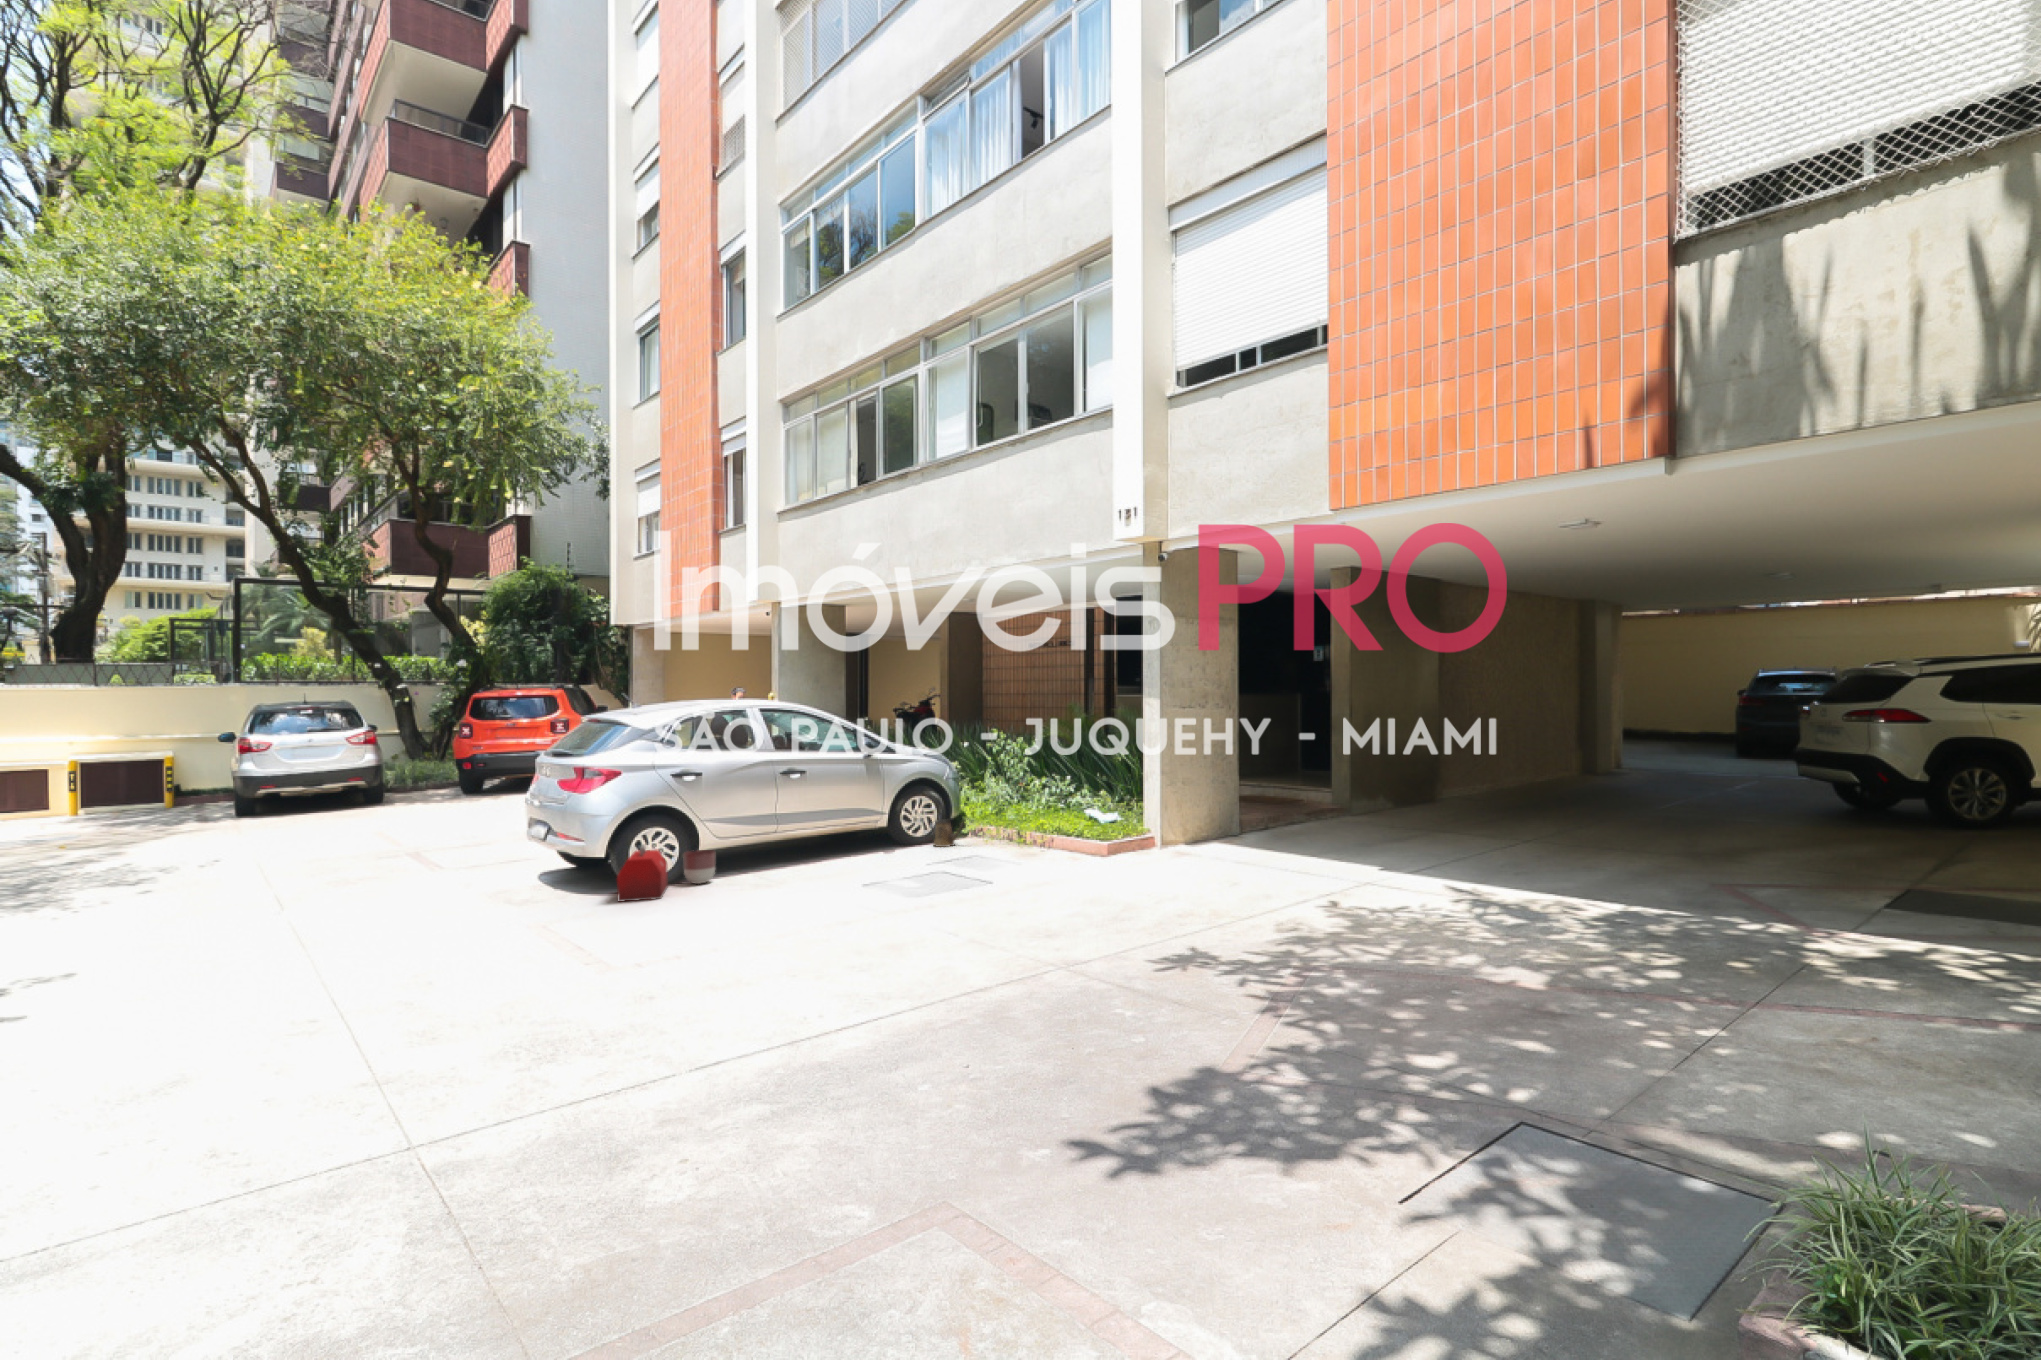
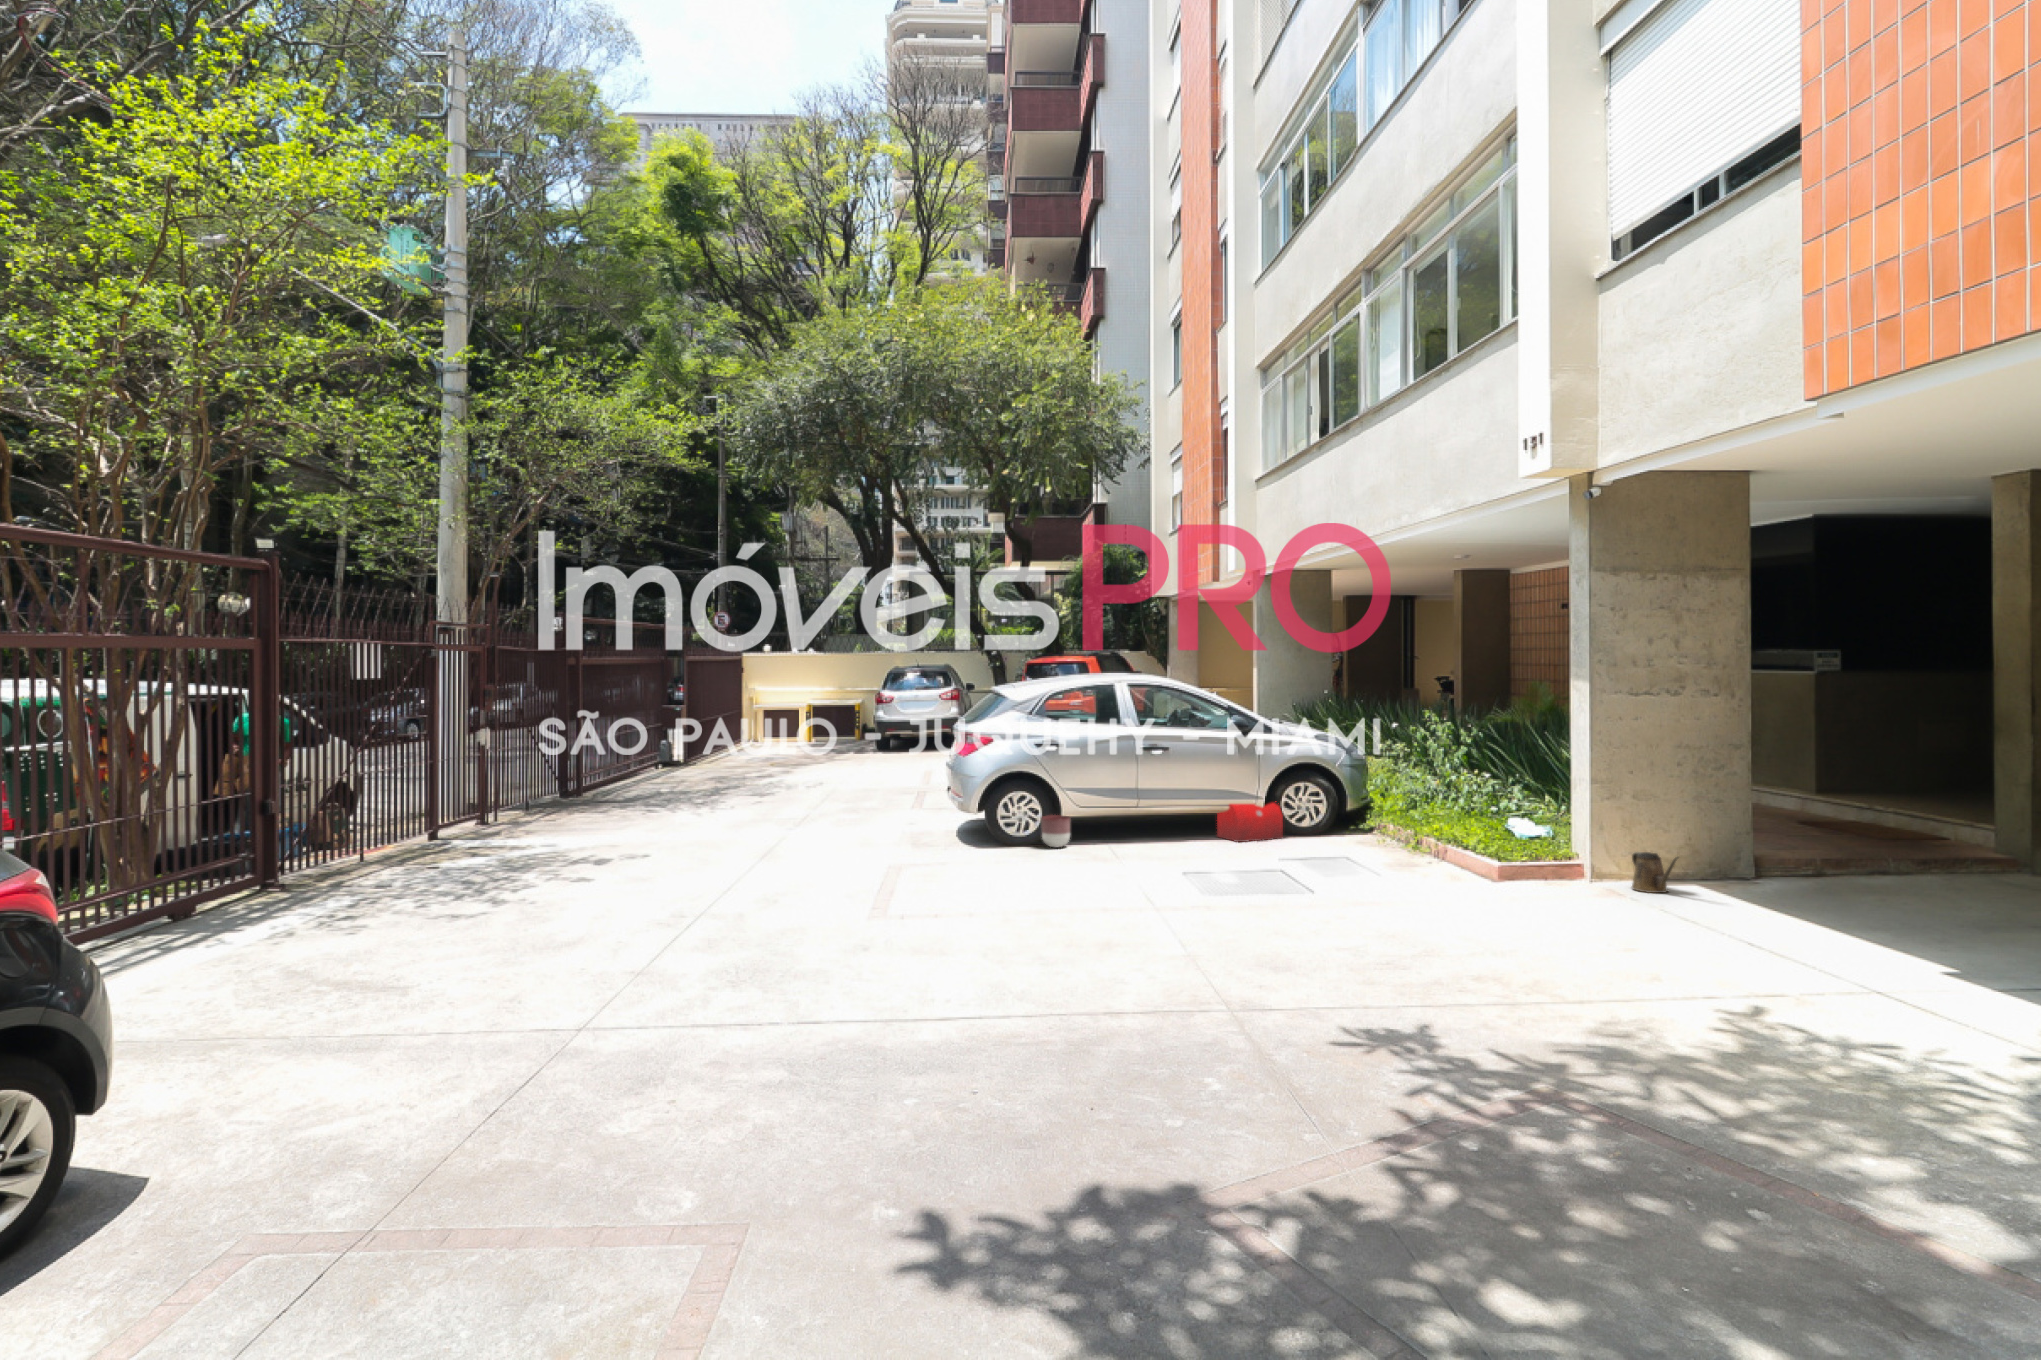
watering can: present [930,819,966,847] -> present [1632,852,1679,893]
toolbox: present [617,844,668,902] -> present [1217,803,1283,842]

